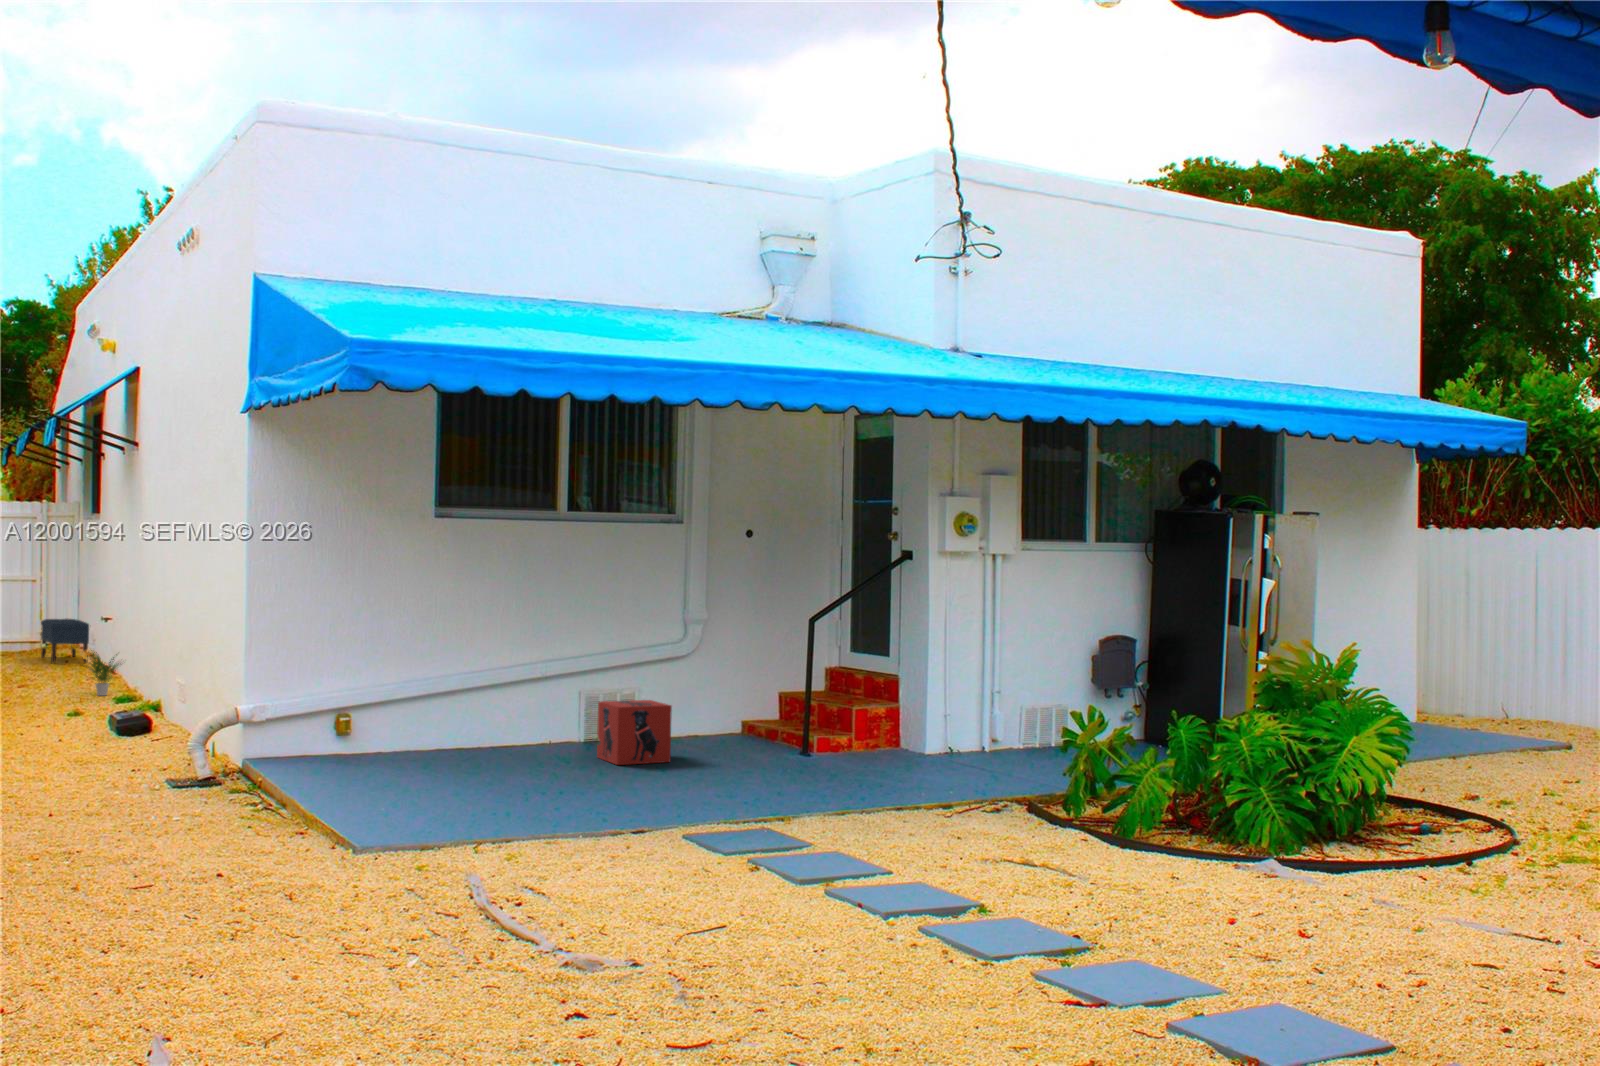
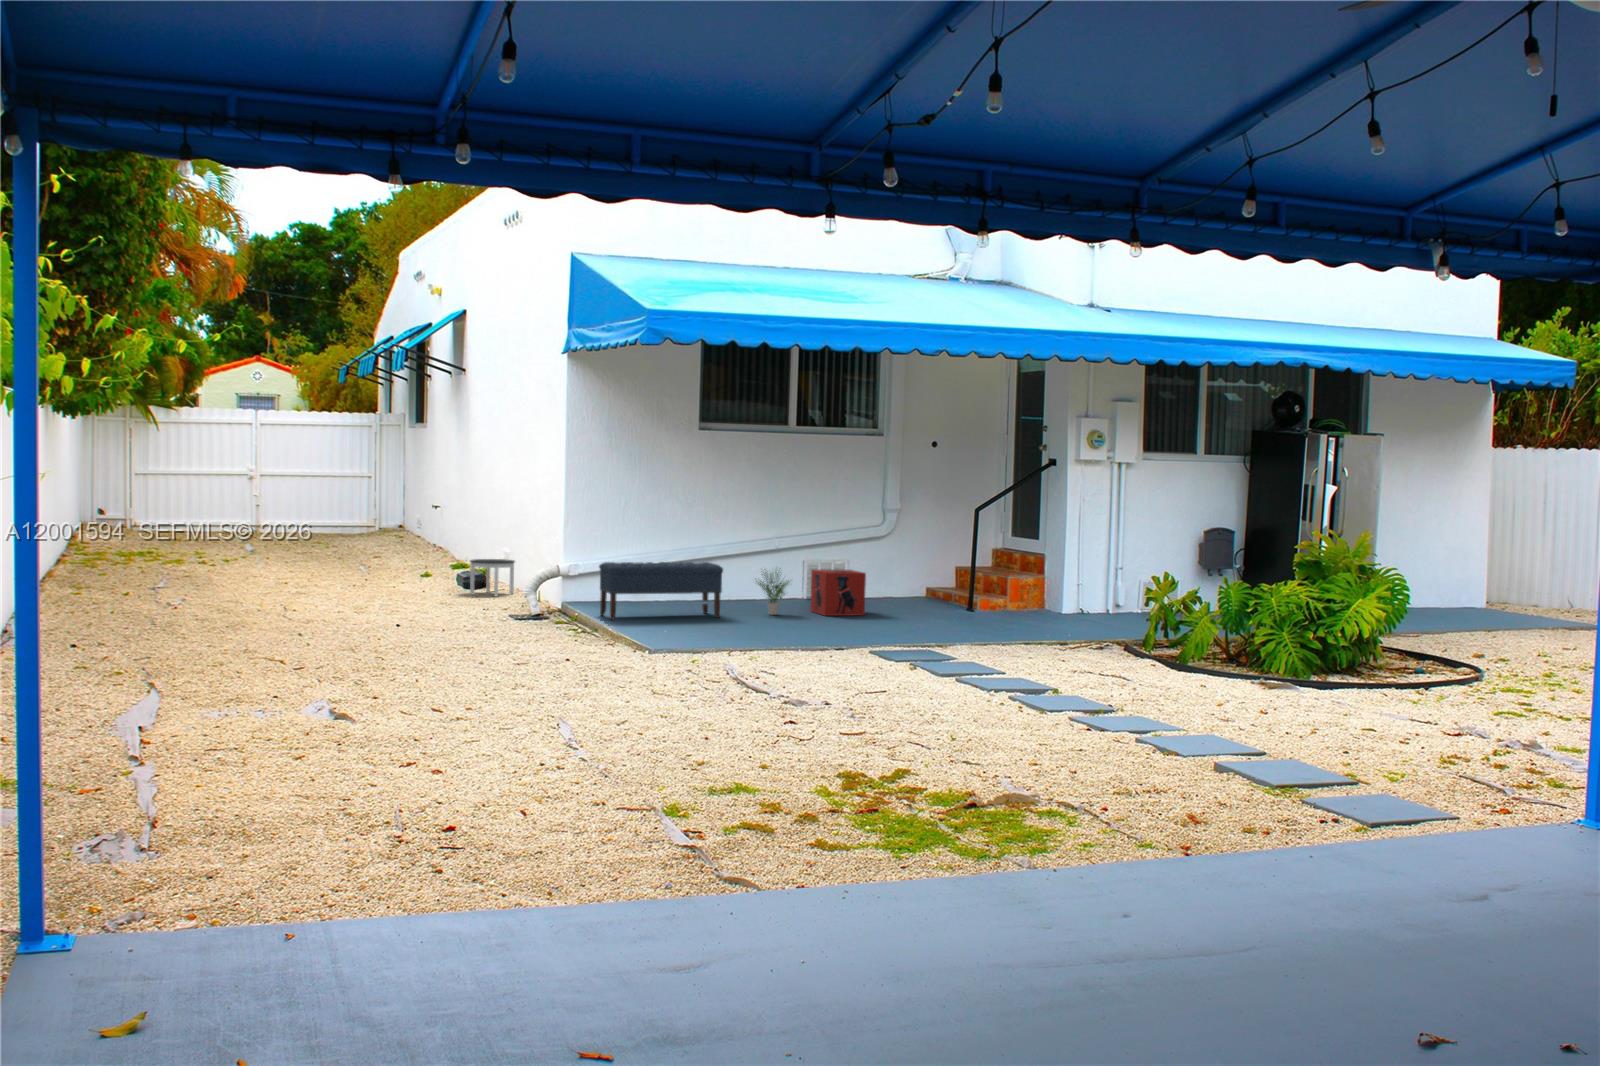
bench: present [41,619,89,663] -> present [599,562,723,620]
potted plant: present [88,650,121,696] -> present [756,572,789,615]
round table: none [118,695,186,749] -> present [470,559,515,597]

